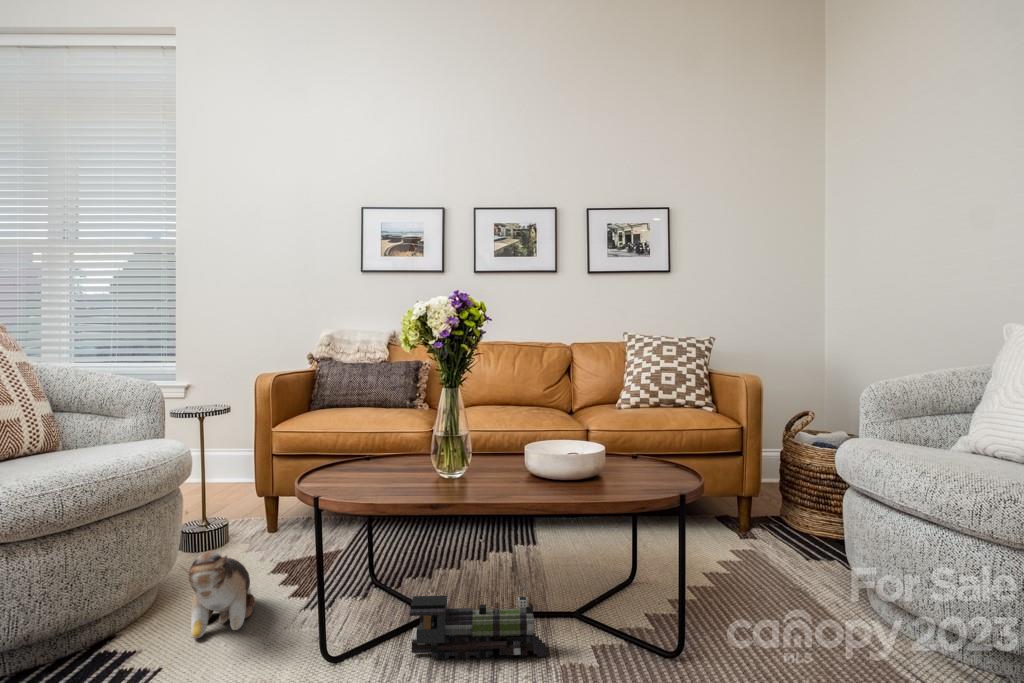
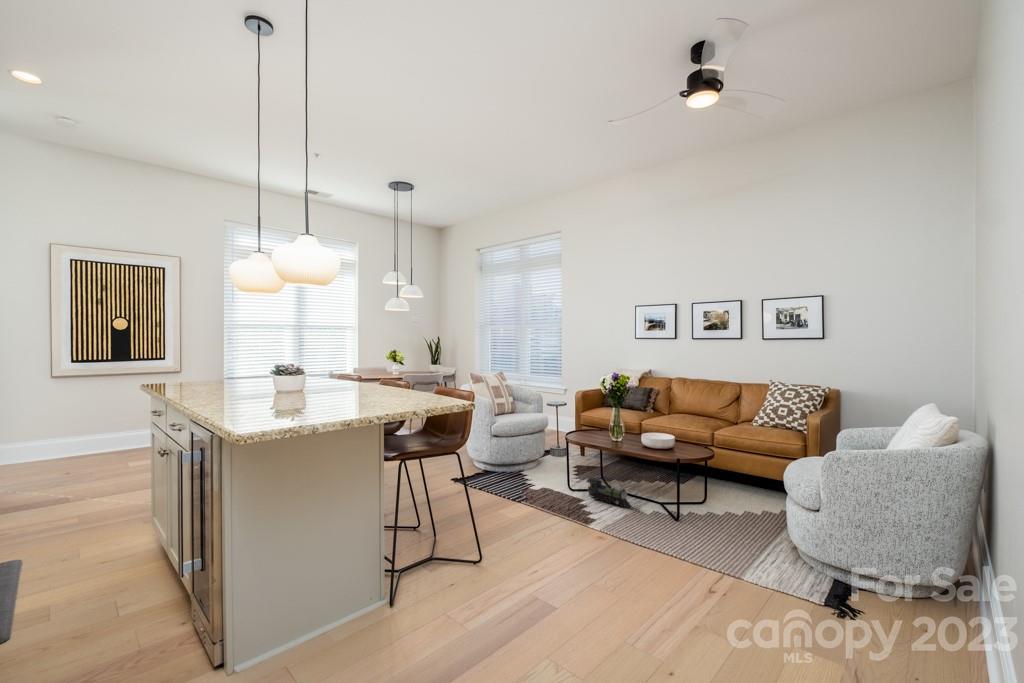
plush toy: present [180,550,255,639] -> none [533,451,559,477]

